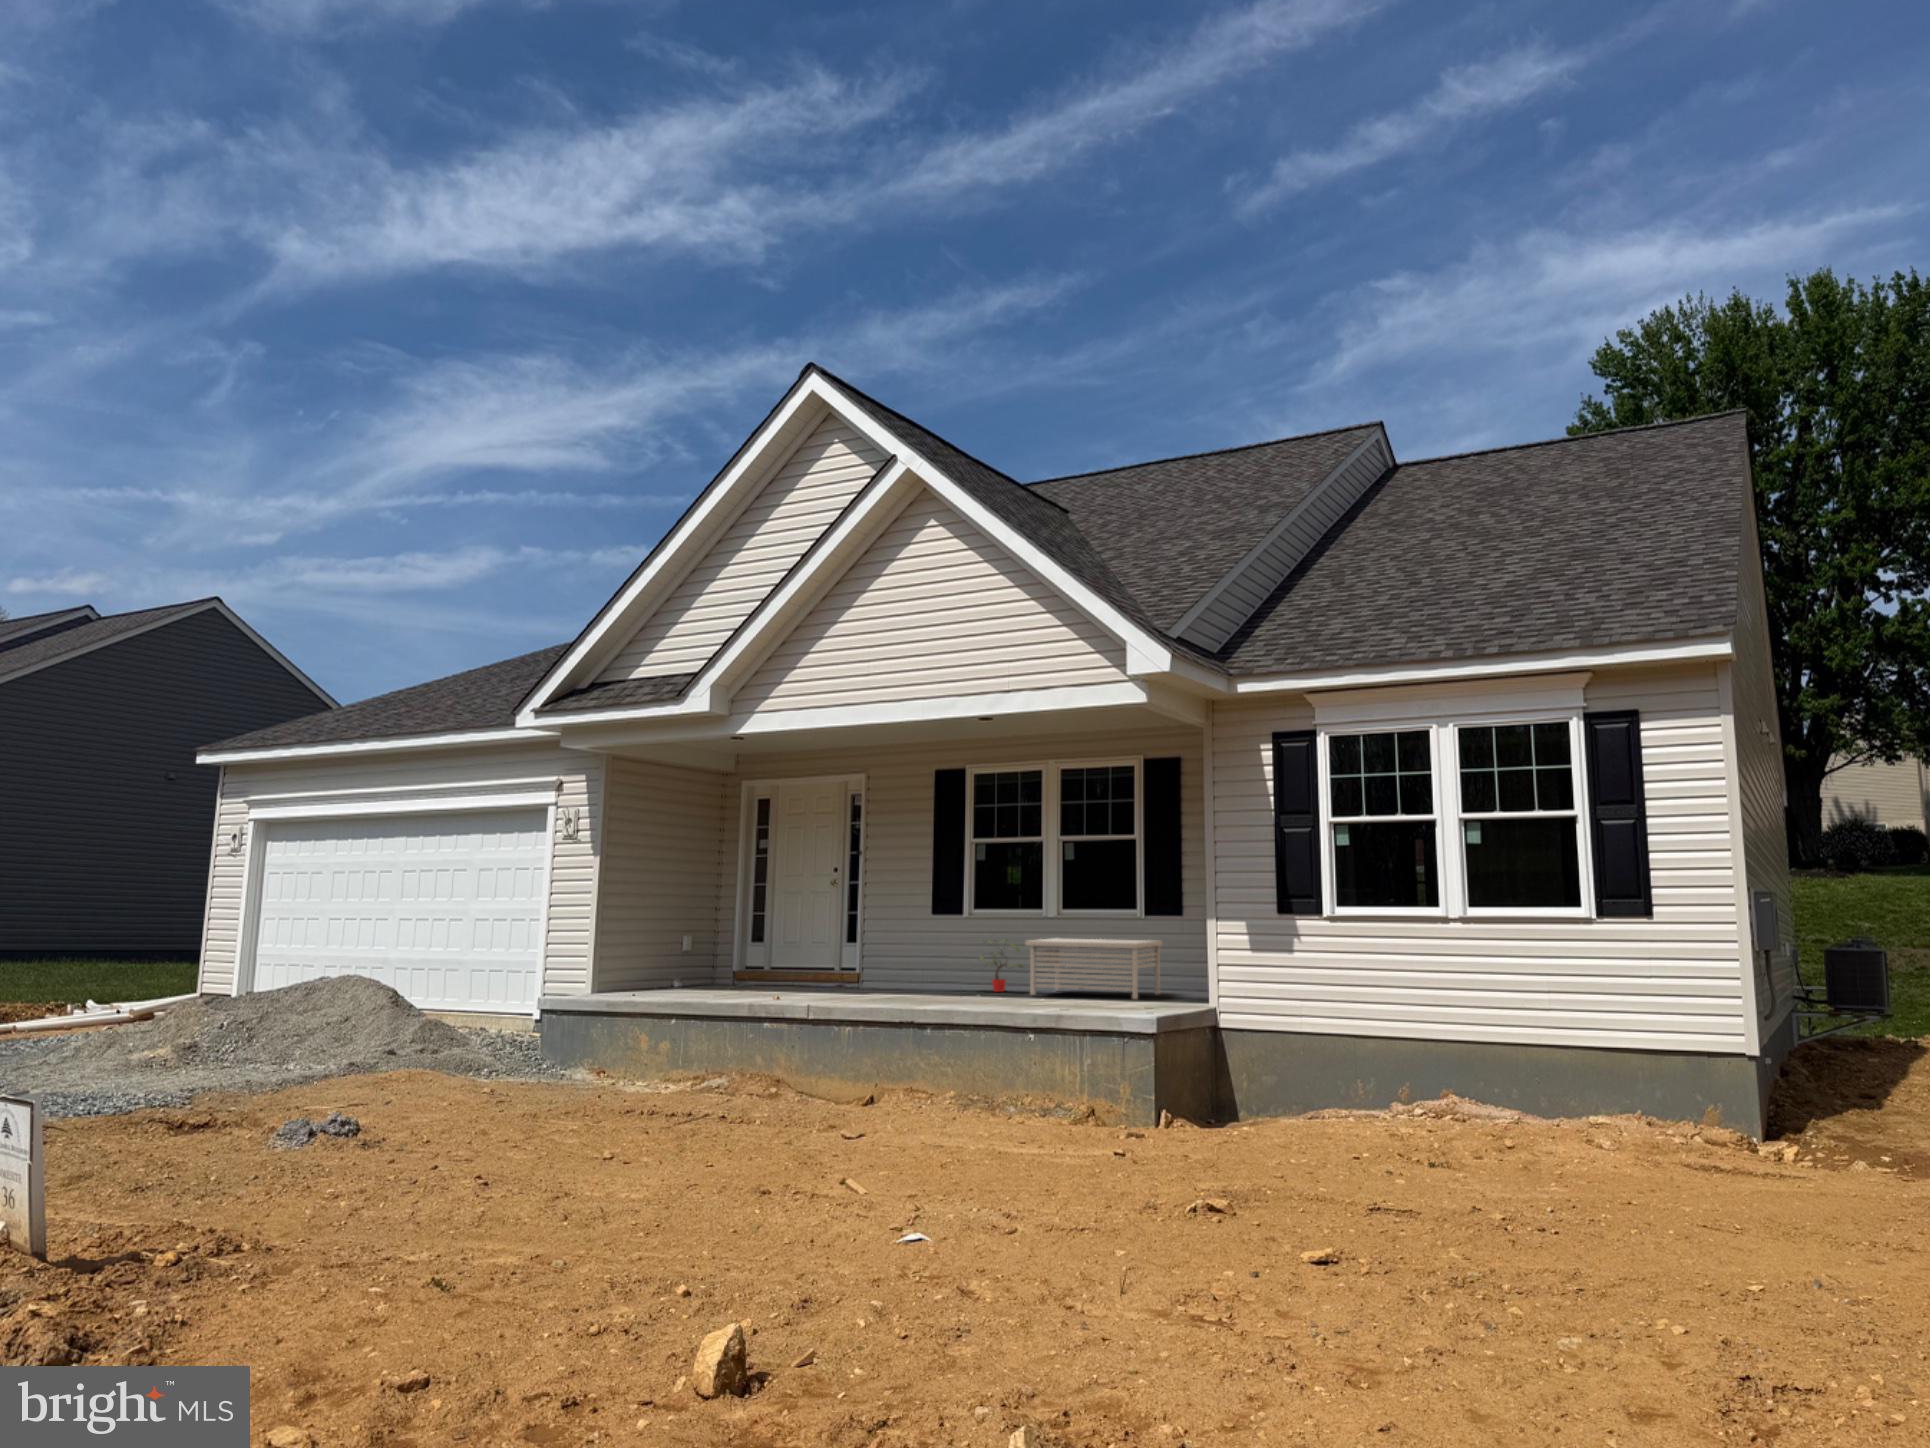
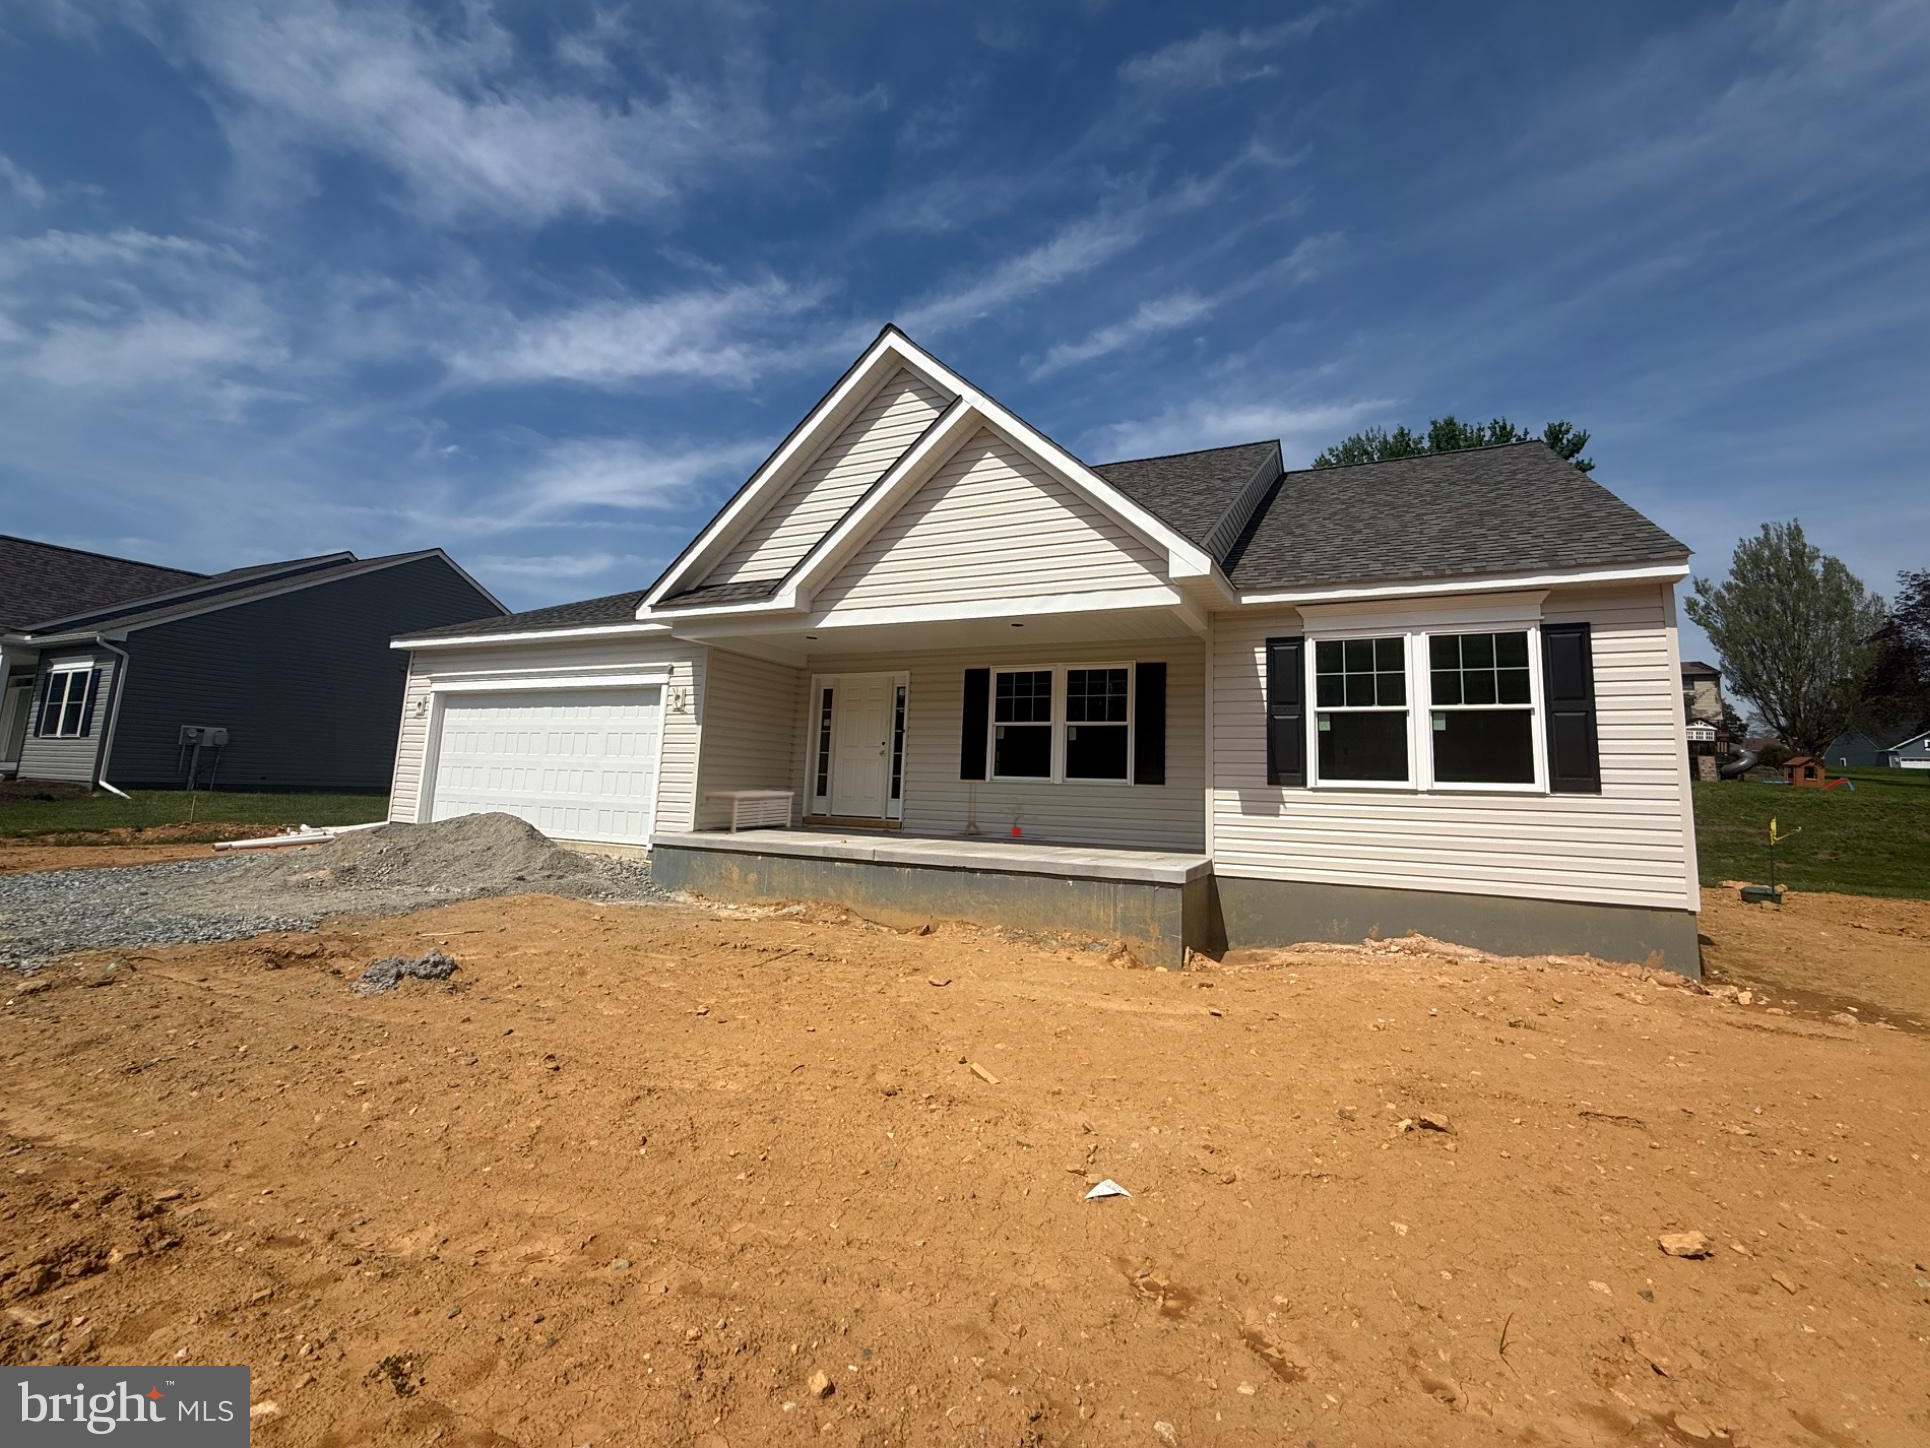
side table: none [925,921,960,991] -> present [962,782,984,834]
storage bench: present [1025,938,1162,999] -> present [703,790,794,833]

